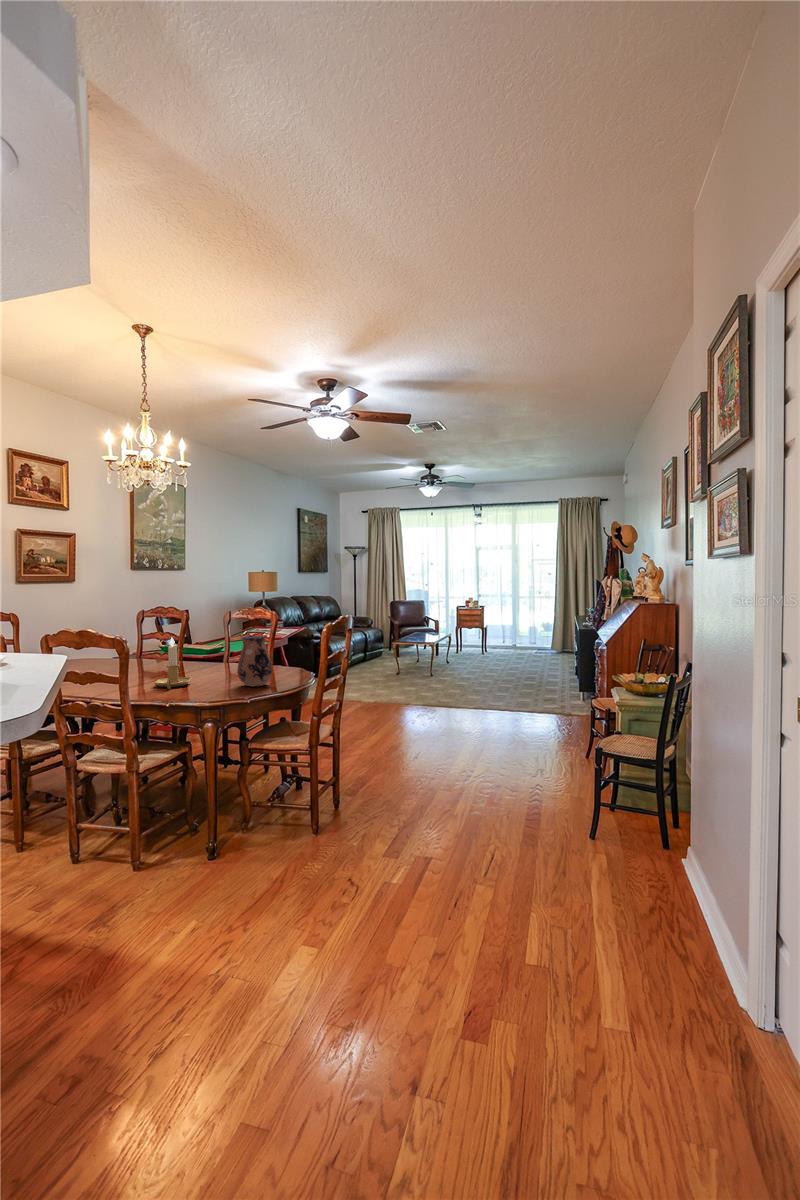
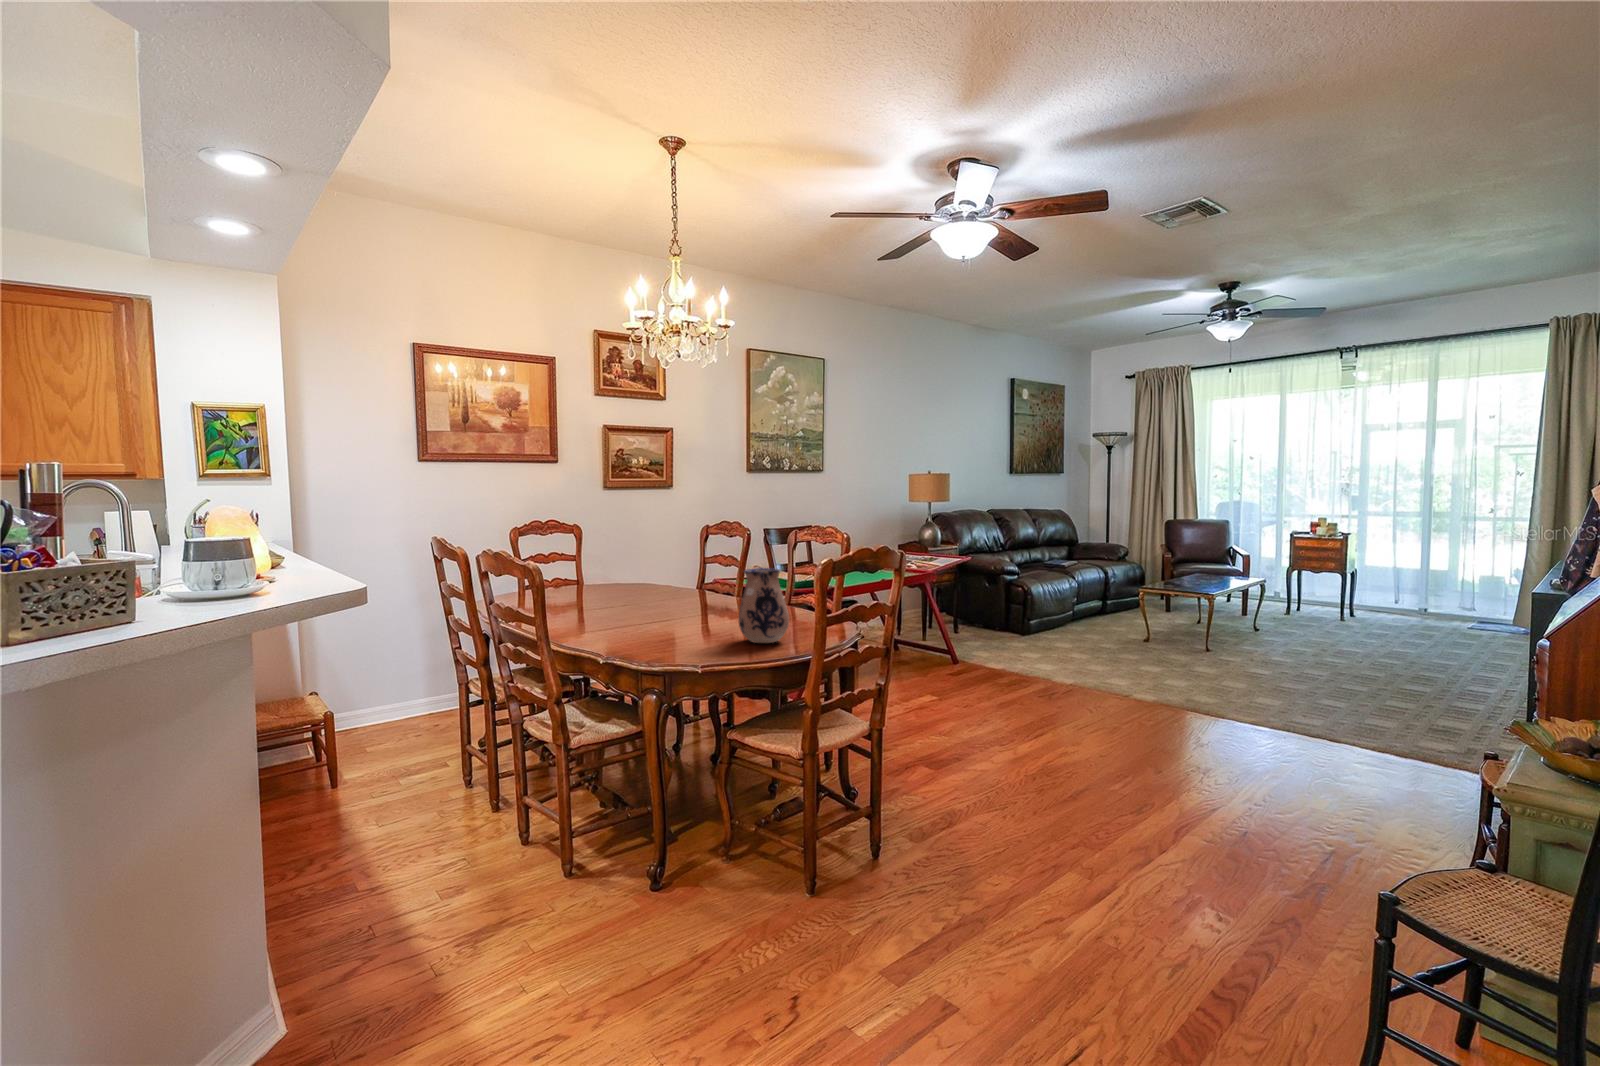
candlestick: present [155,638,192,689] -> none [647,562,697,634]

